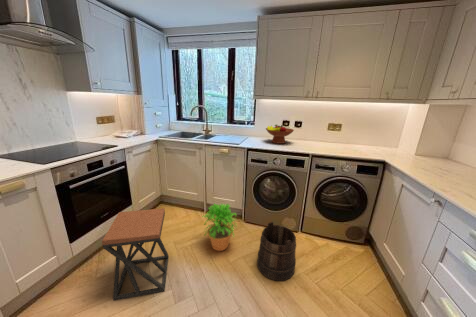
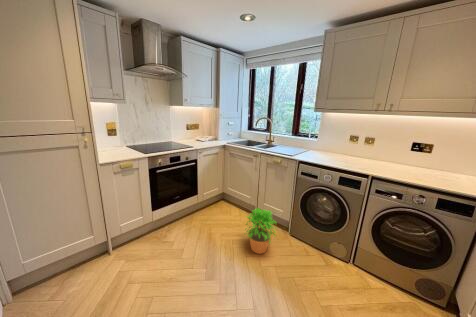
fruit bowl: present [266,125,294,144] -> none [325,139,359,160]
stool: present [102,208,169,300] -> none [163,197,214,269]
bucket: present [257,222,296,281] -> none [287,239,332,306]

